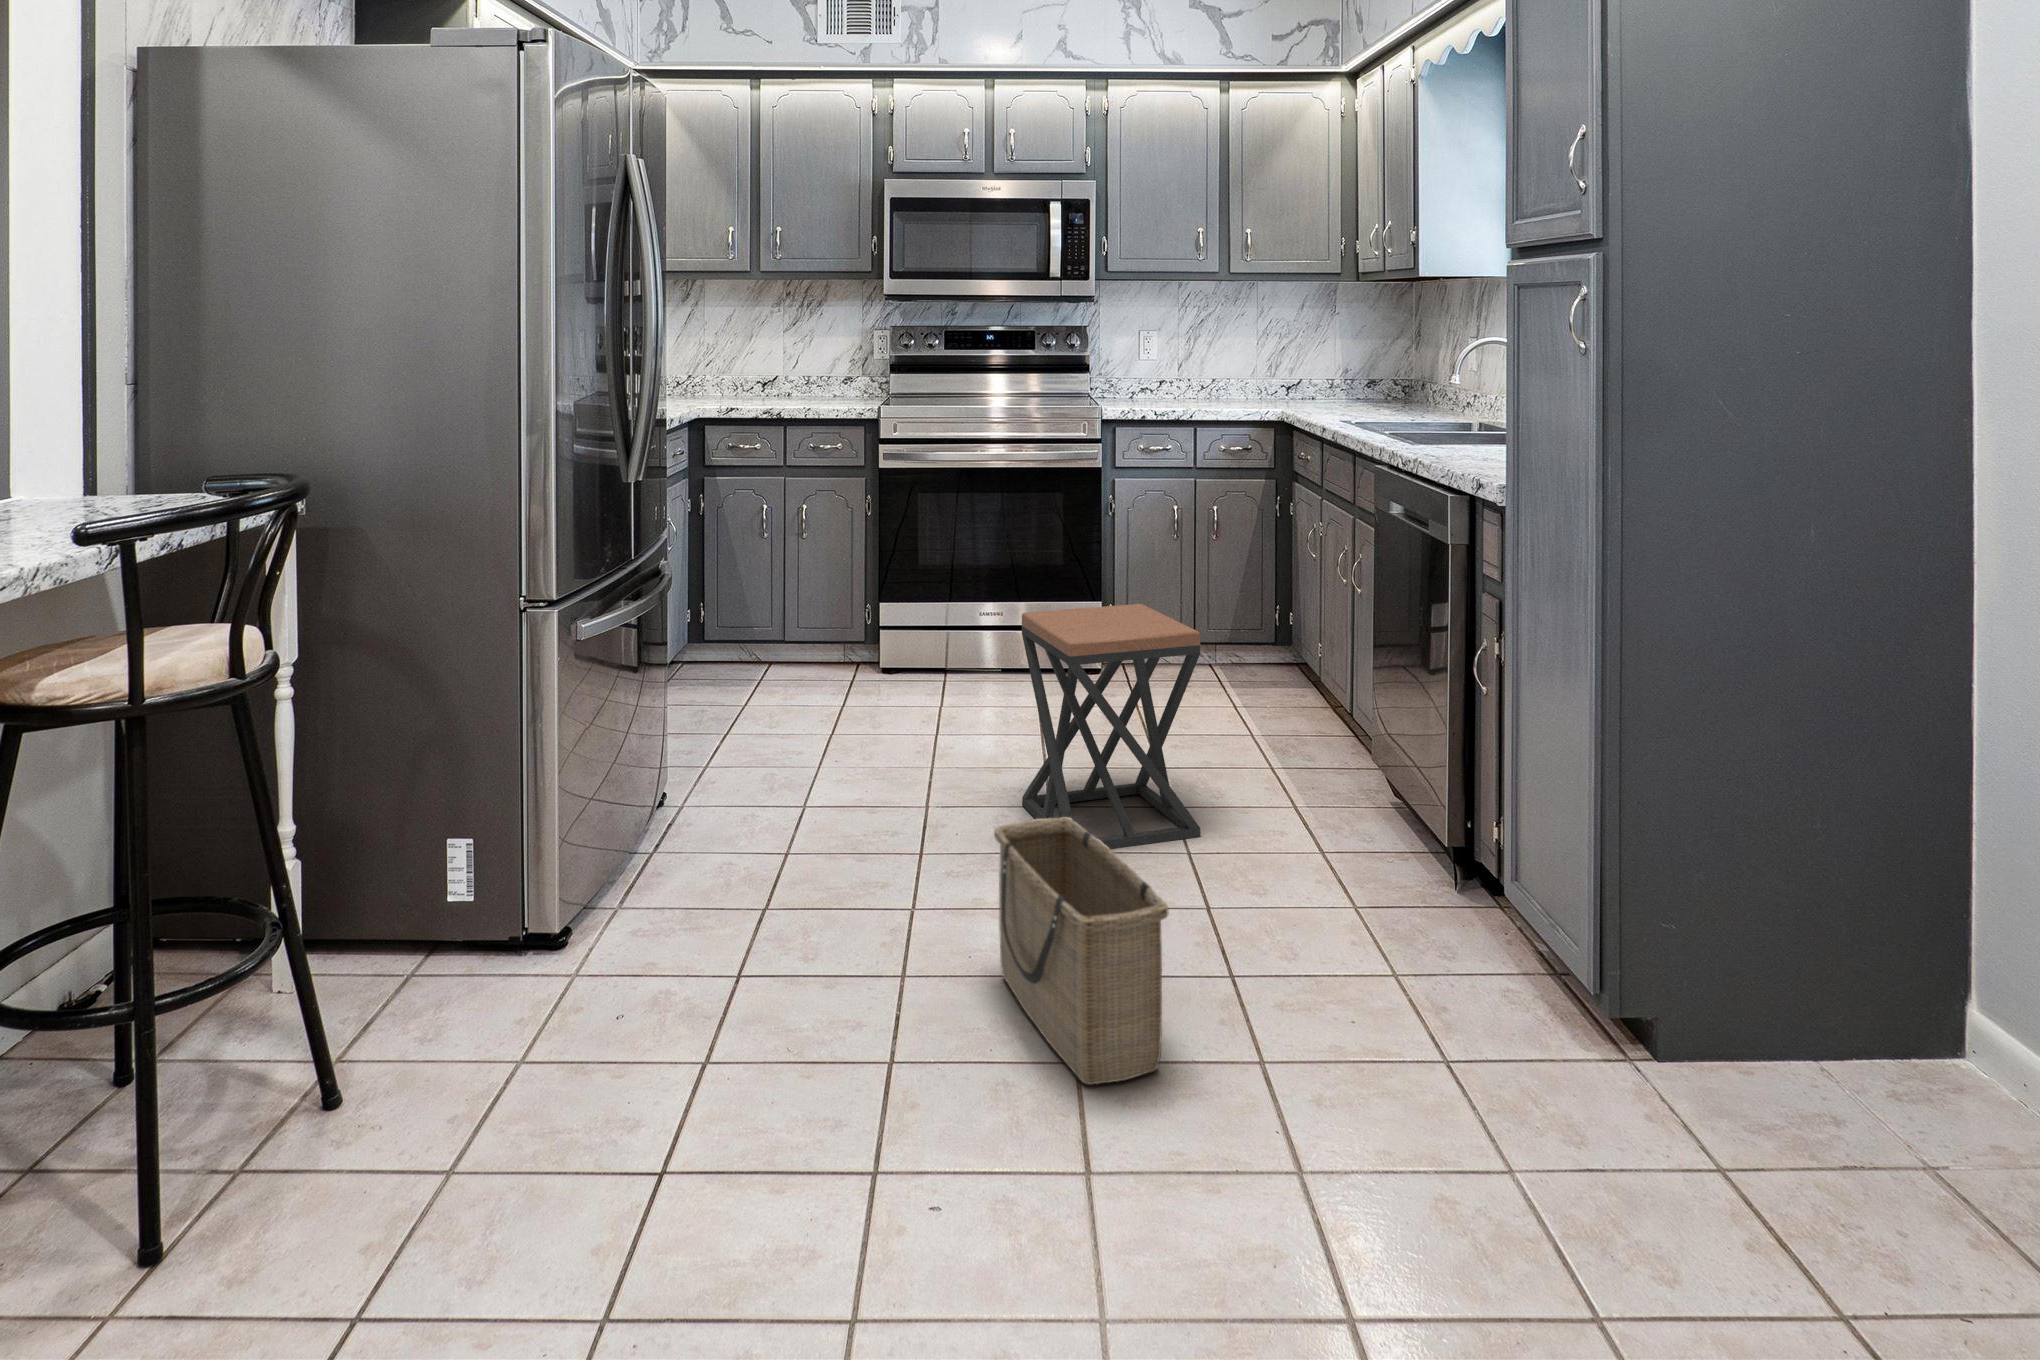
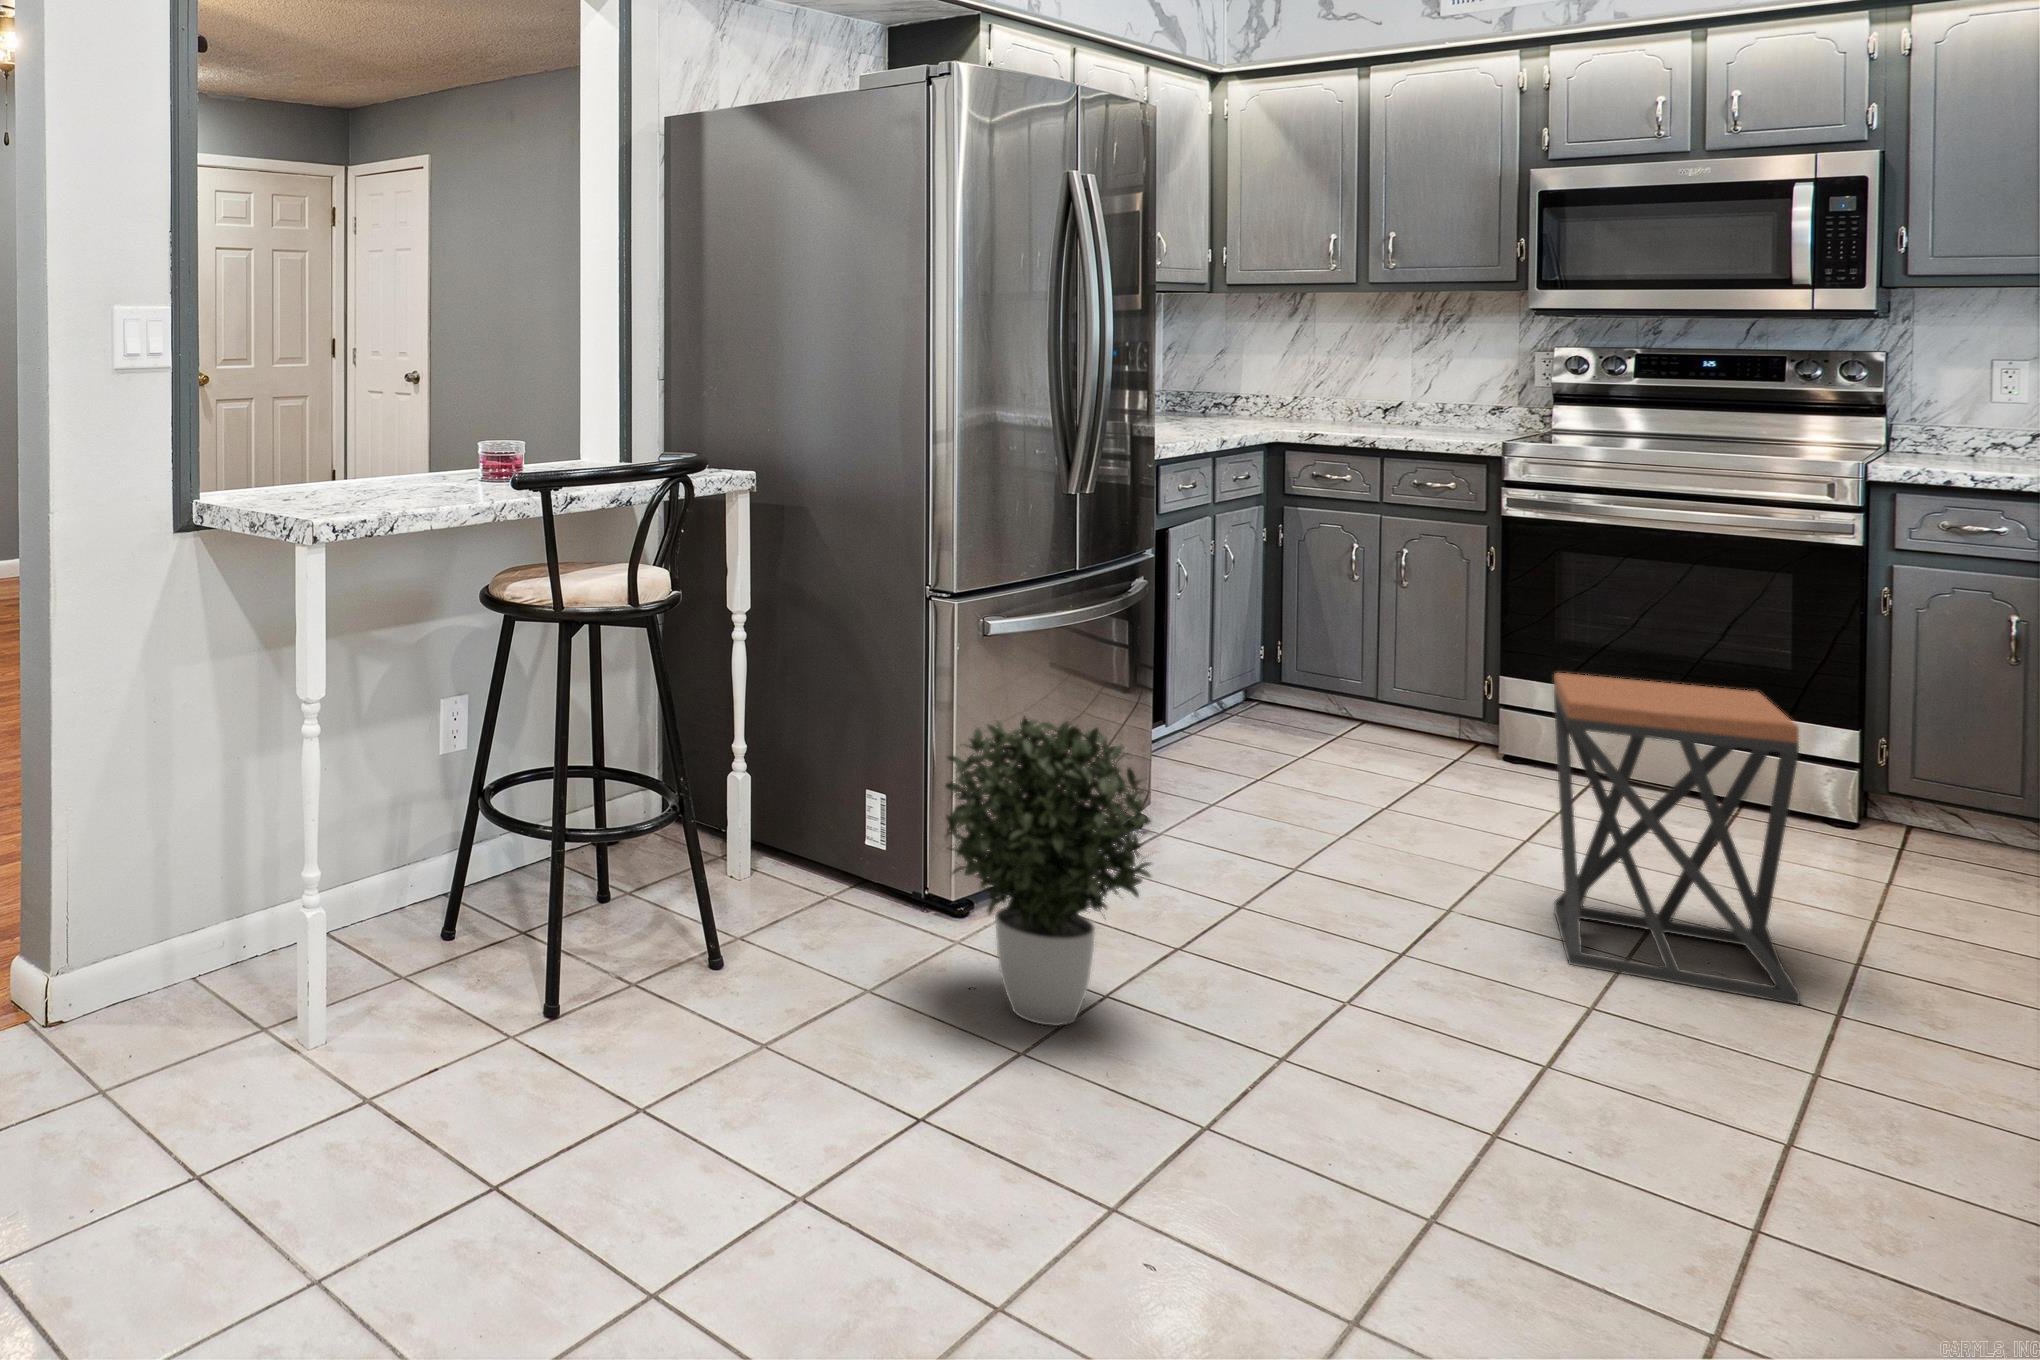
potted plant: none [674,785,904,1123] -> present [945,716,1151,1026]
basket: present [994,818,1169,1084] -> none [1324,848,1482,1130]

